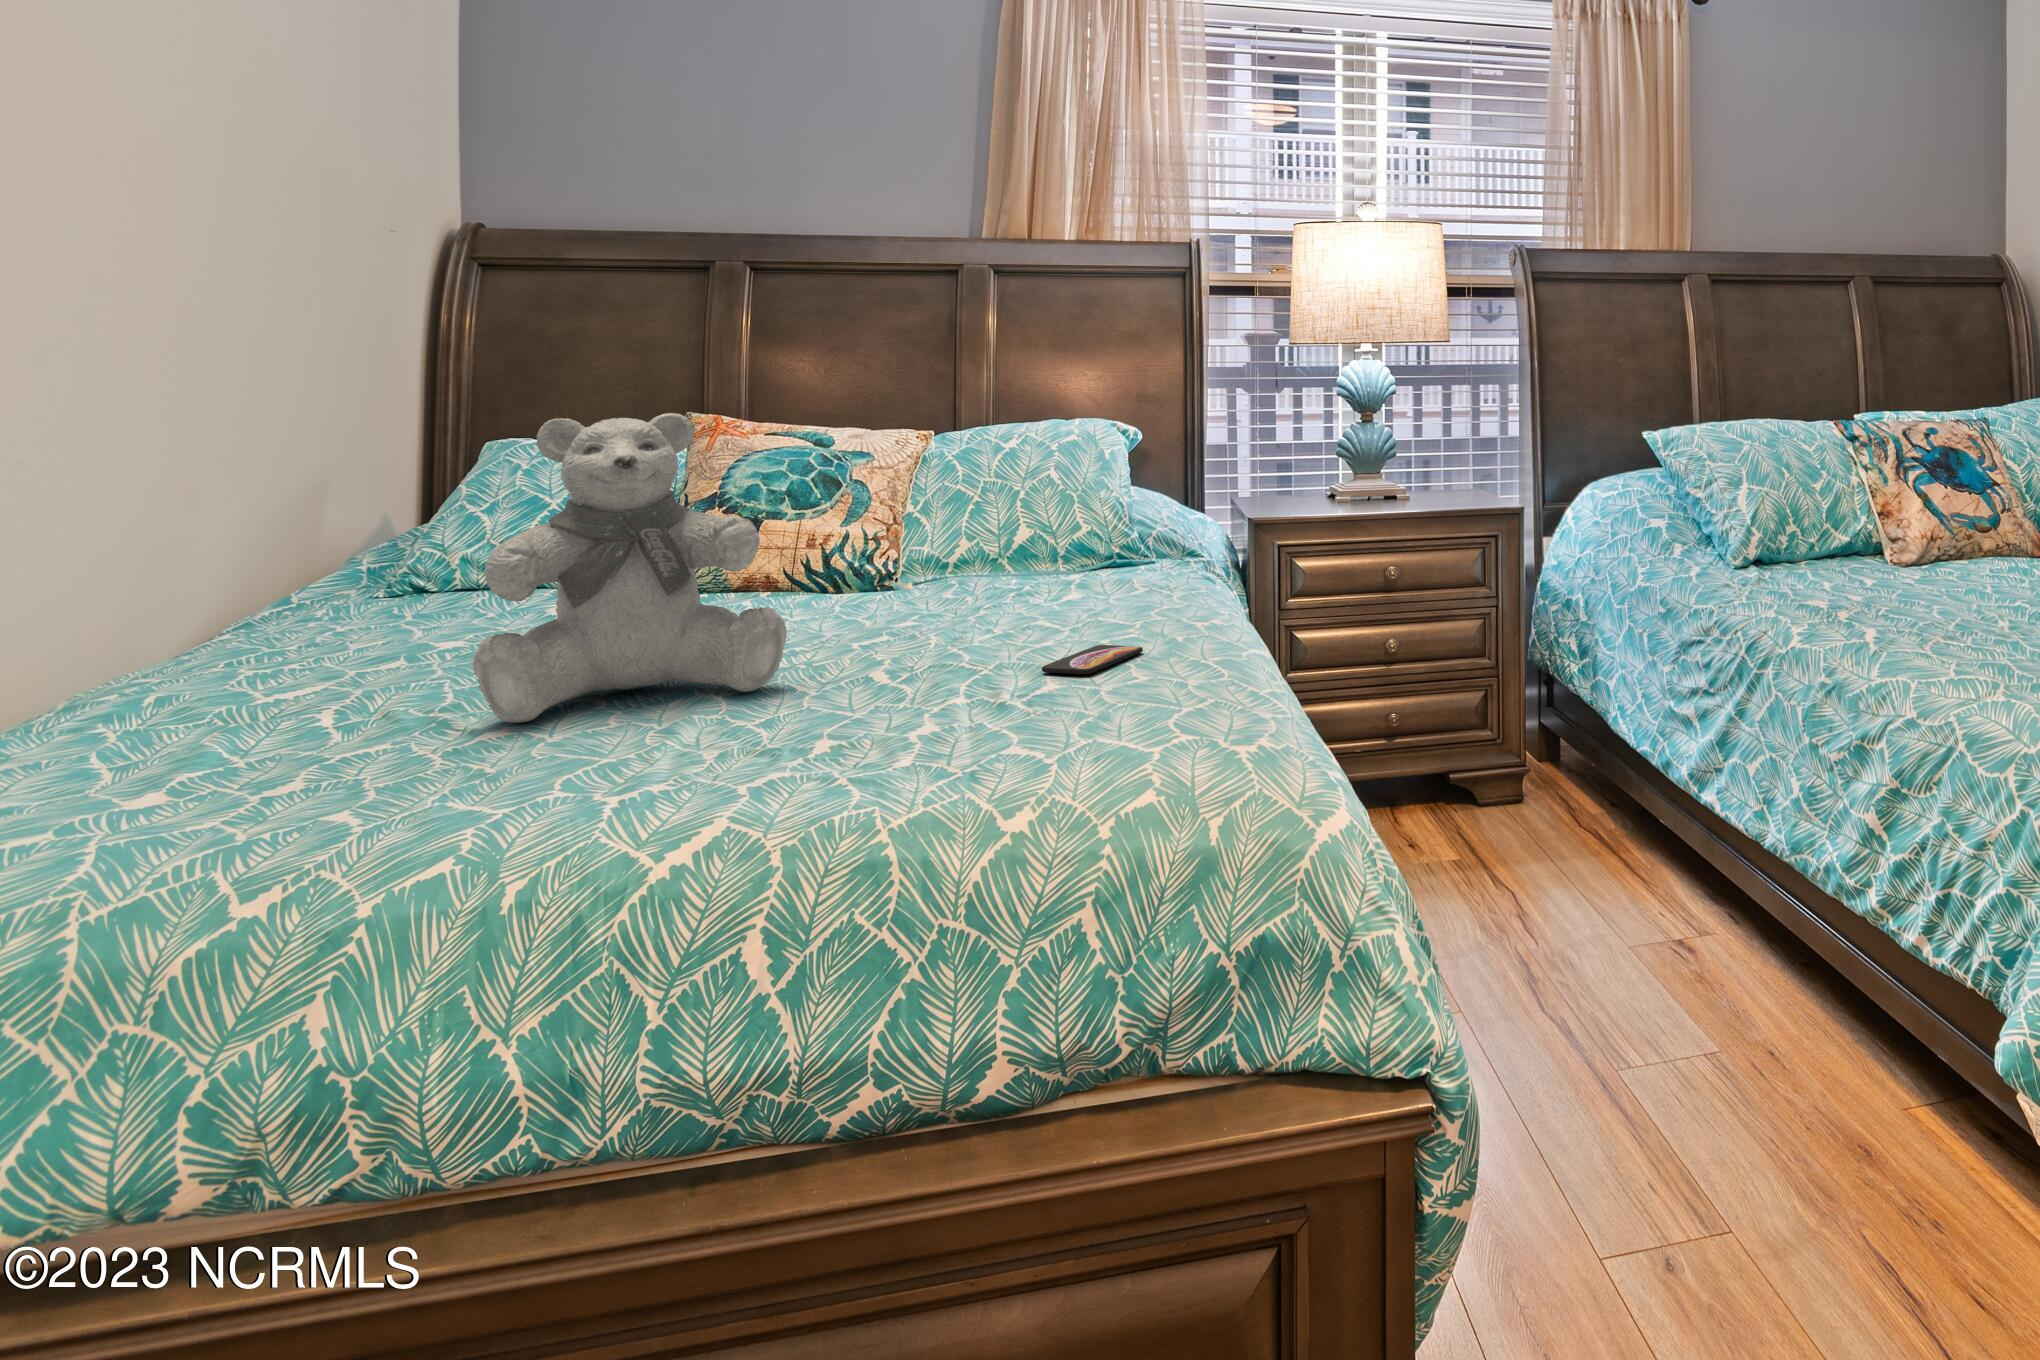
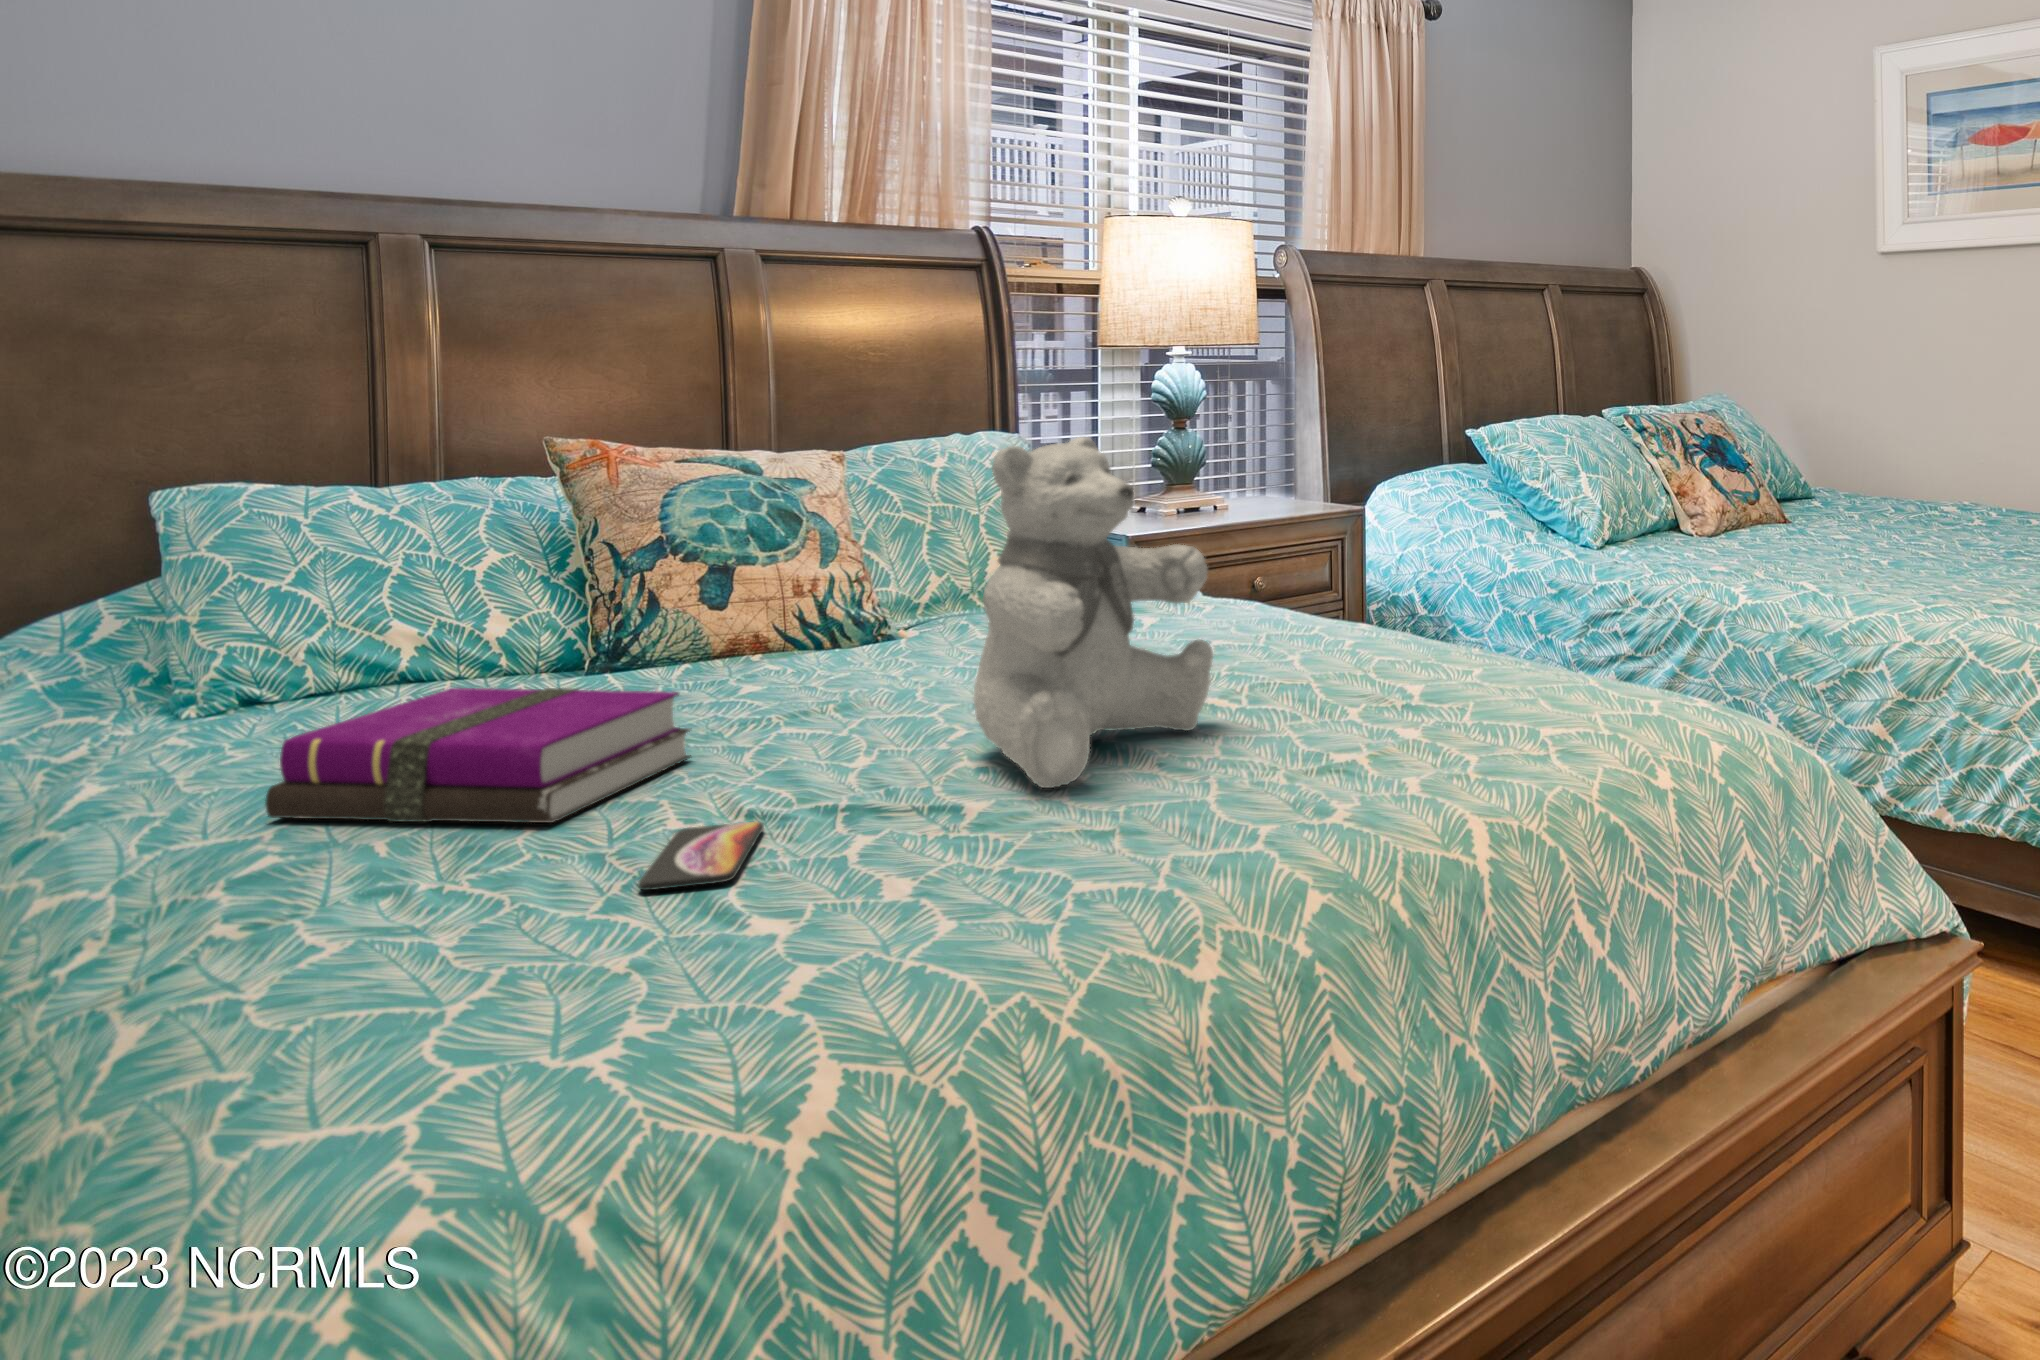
notebook: none [176,589,451,694] -> present [265,688,691,823]
smartphone: present [1042,645,1143,674] -> present [638,822,764,890]

